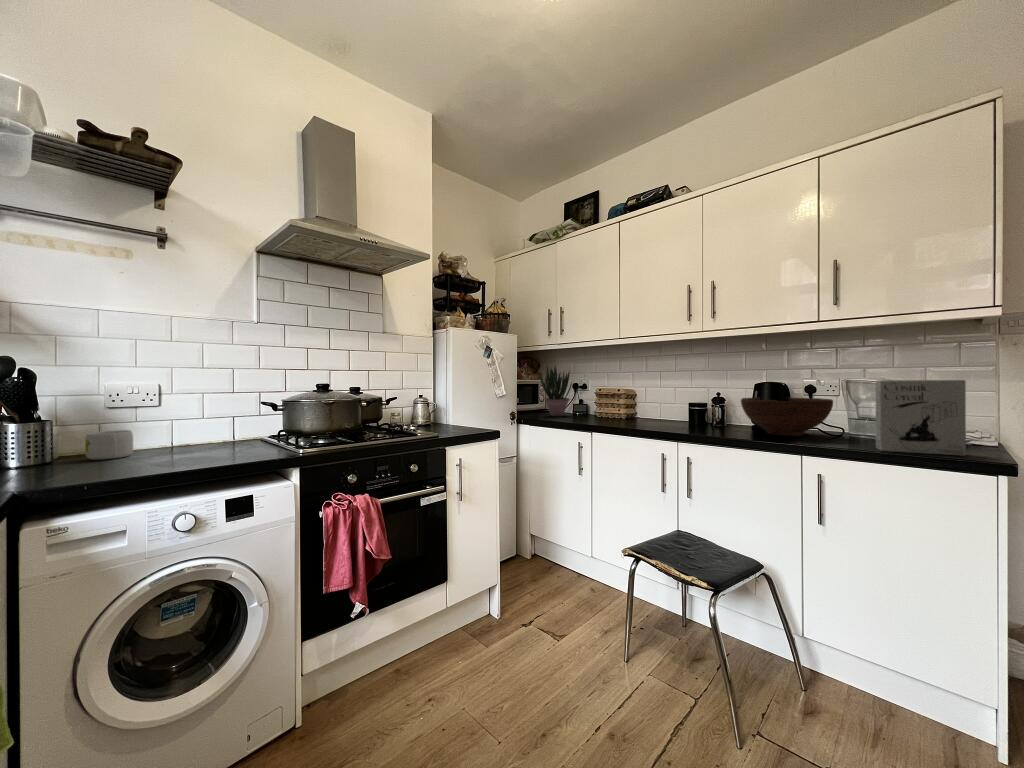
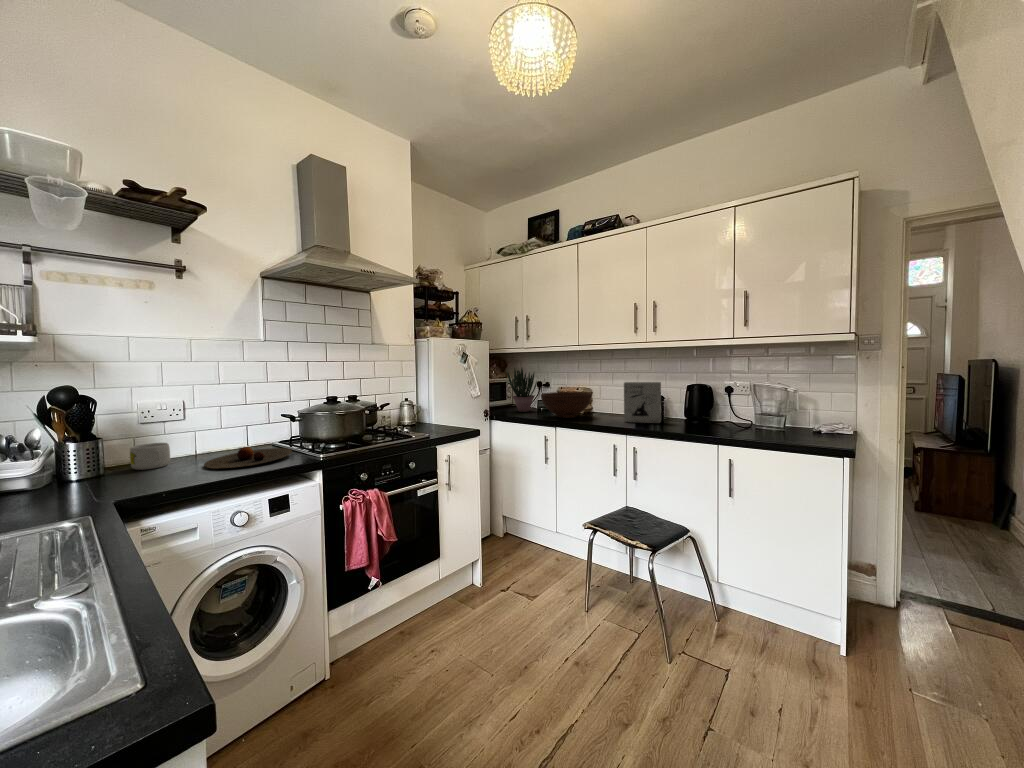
cereal box: present [875,380,966,456] -> present [624,382,661,423]
fruit bowl: present [741,397,833,436] -> present [541,392,592,418]
plate: none [161,438,270,461] -> present [204,447,292,469]

